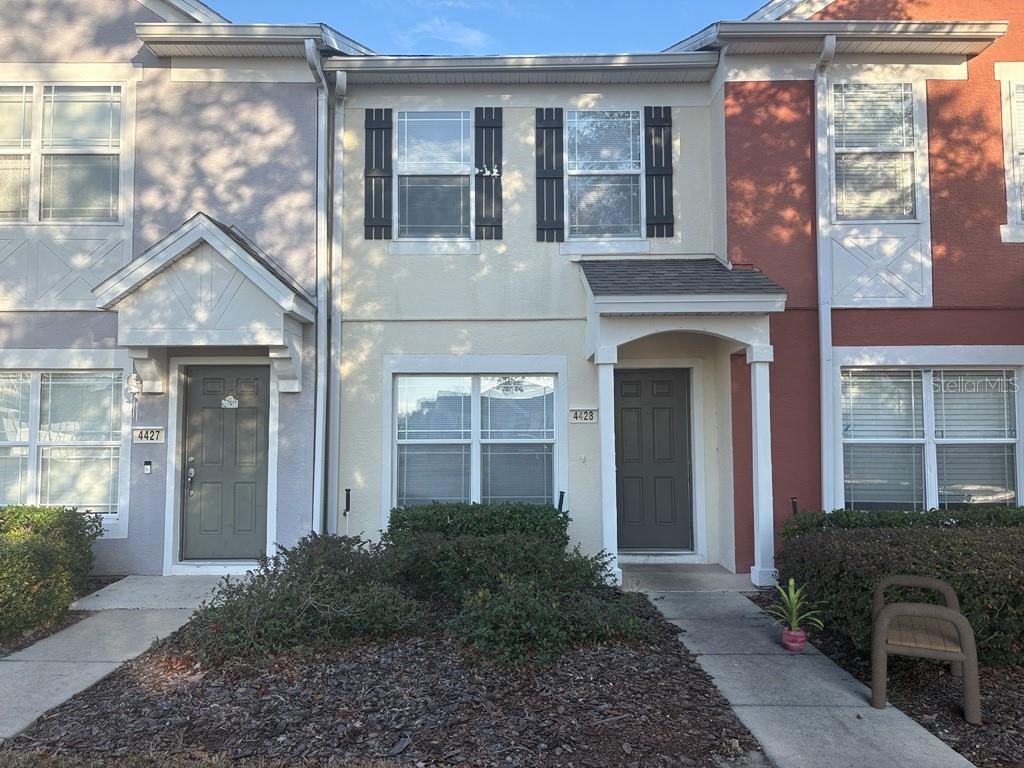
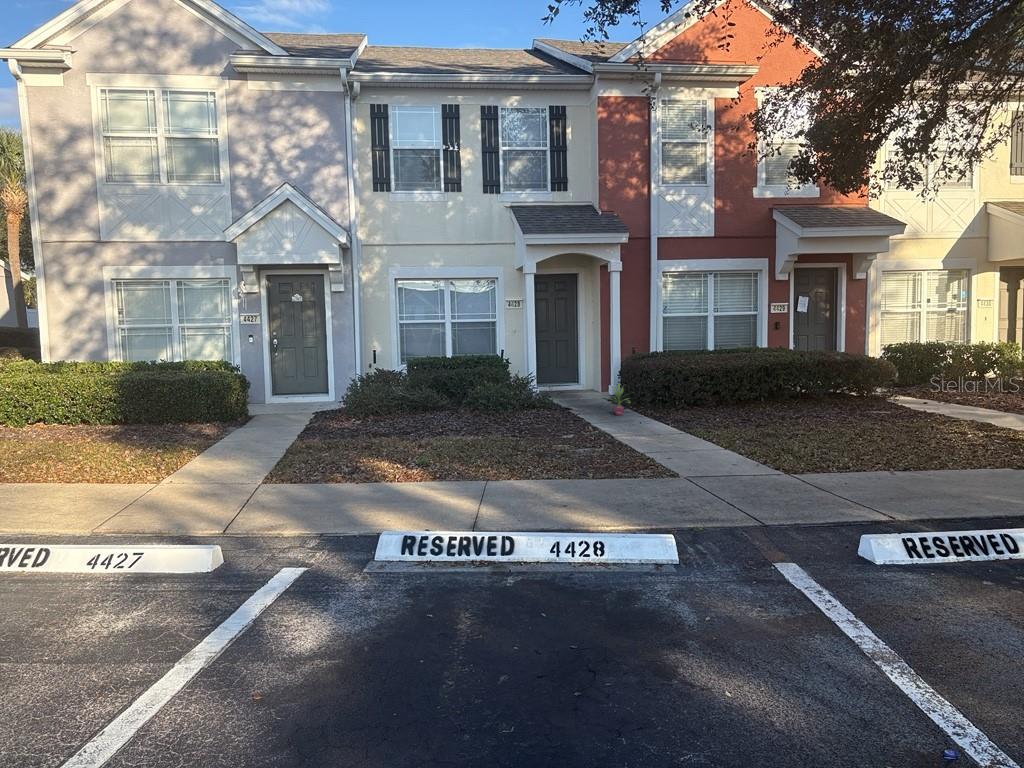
bench: present [871,575,981,724] -> none [642,377,687,429]

